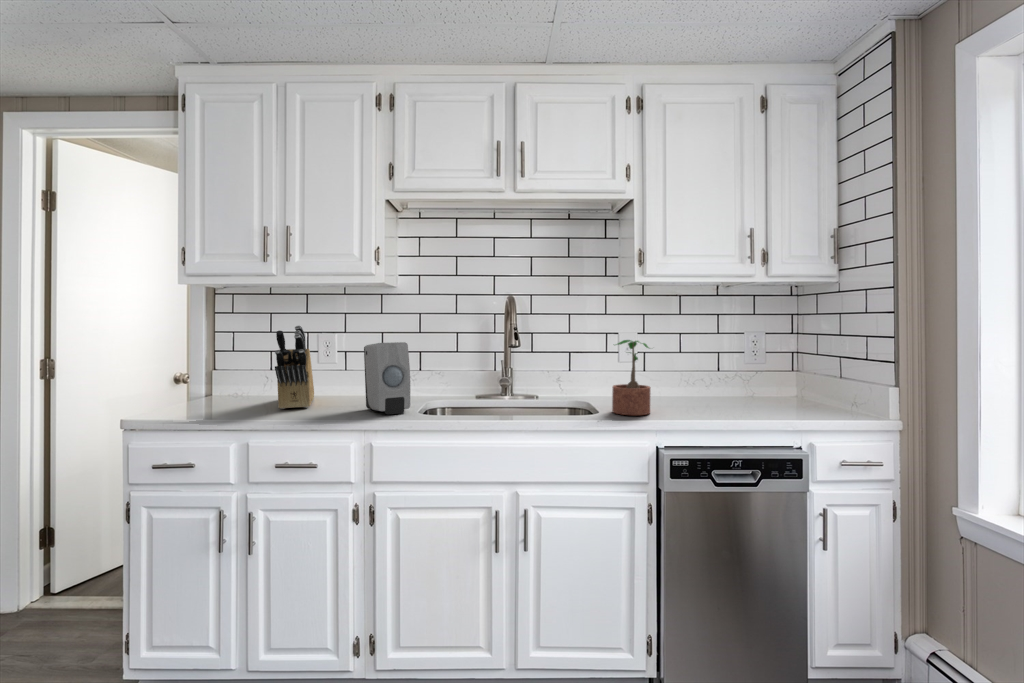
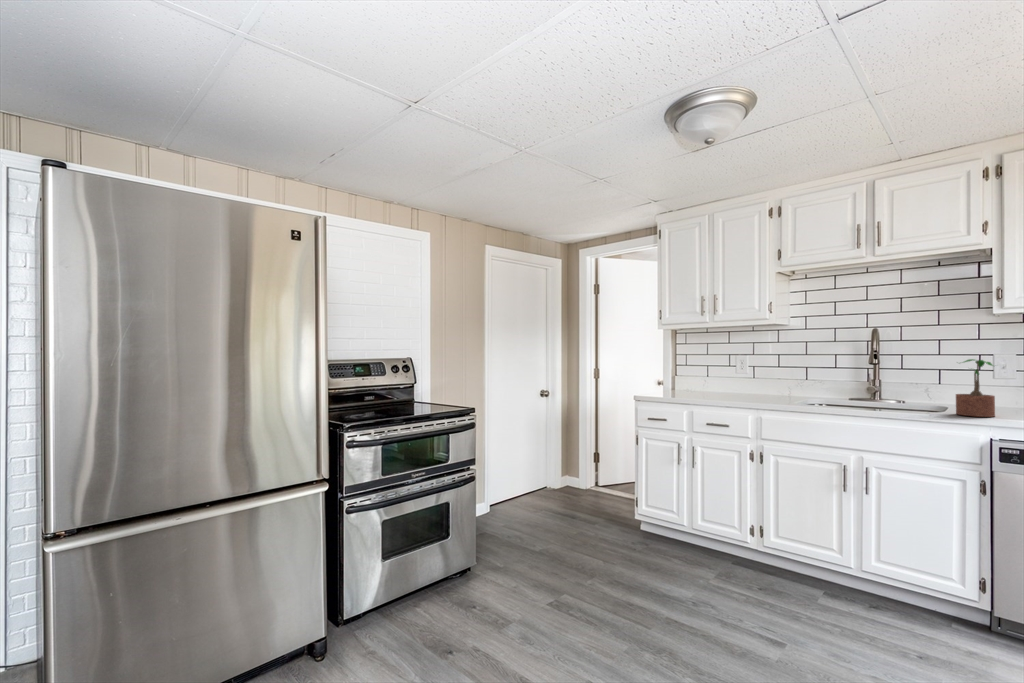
knife block: present [275,326,314,409] -> none [708,349,733,397]
soap dispenser: present [364,342,410,414] -> none [761,359,790,403]

